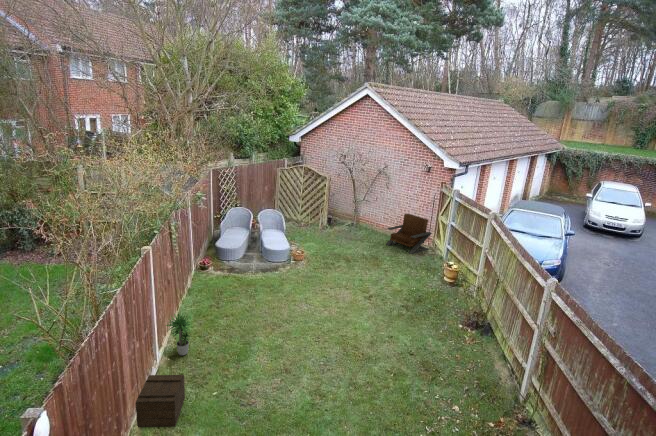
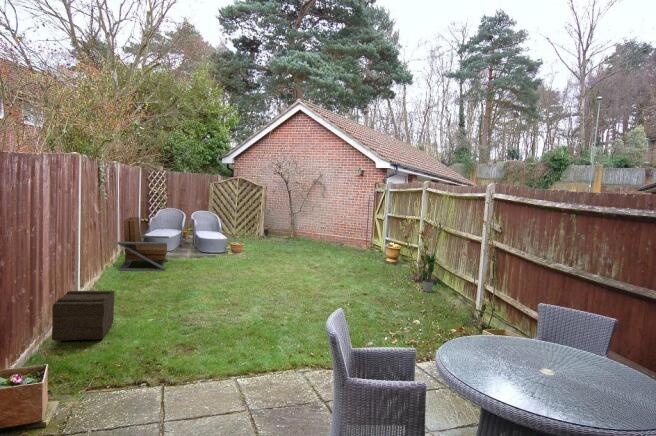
lounge chair: present [386,214,432,254] -> present [118,217,169,271]
potted plant: present [166,313,191,355] -> present [422,253,437,292]

